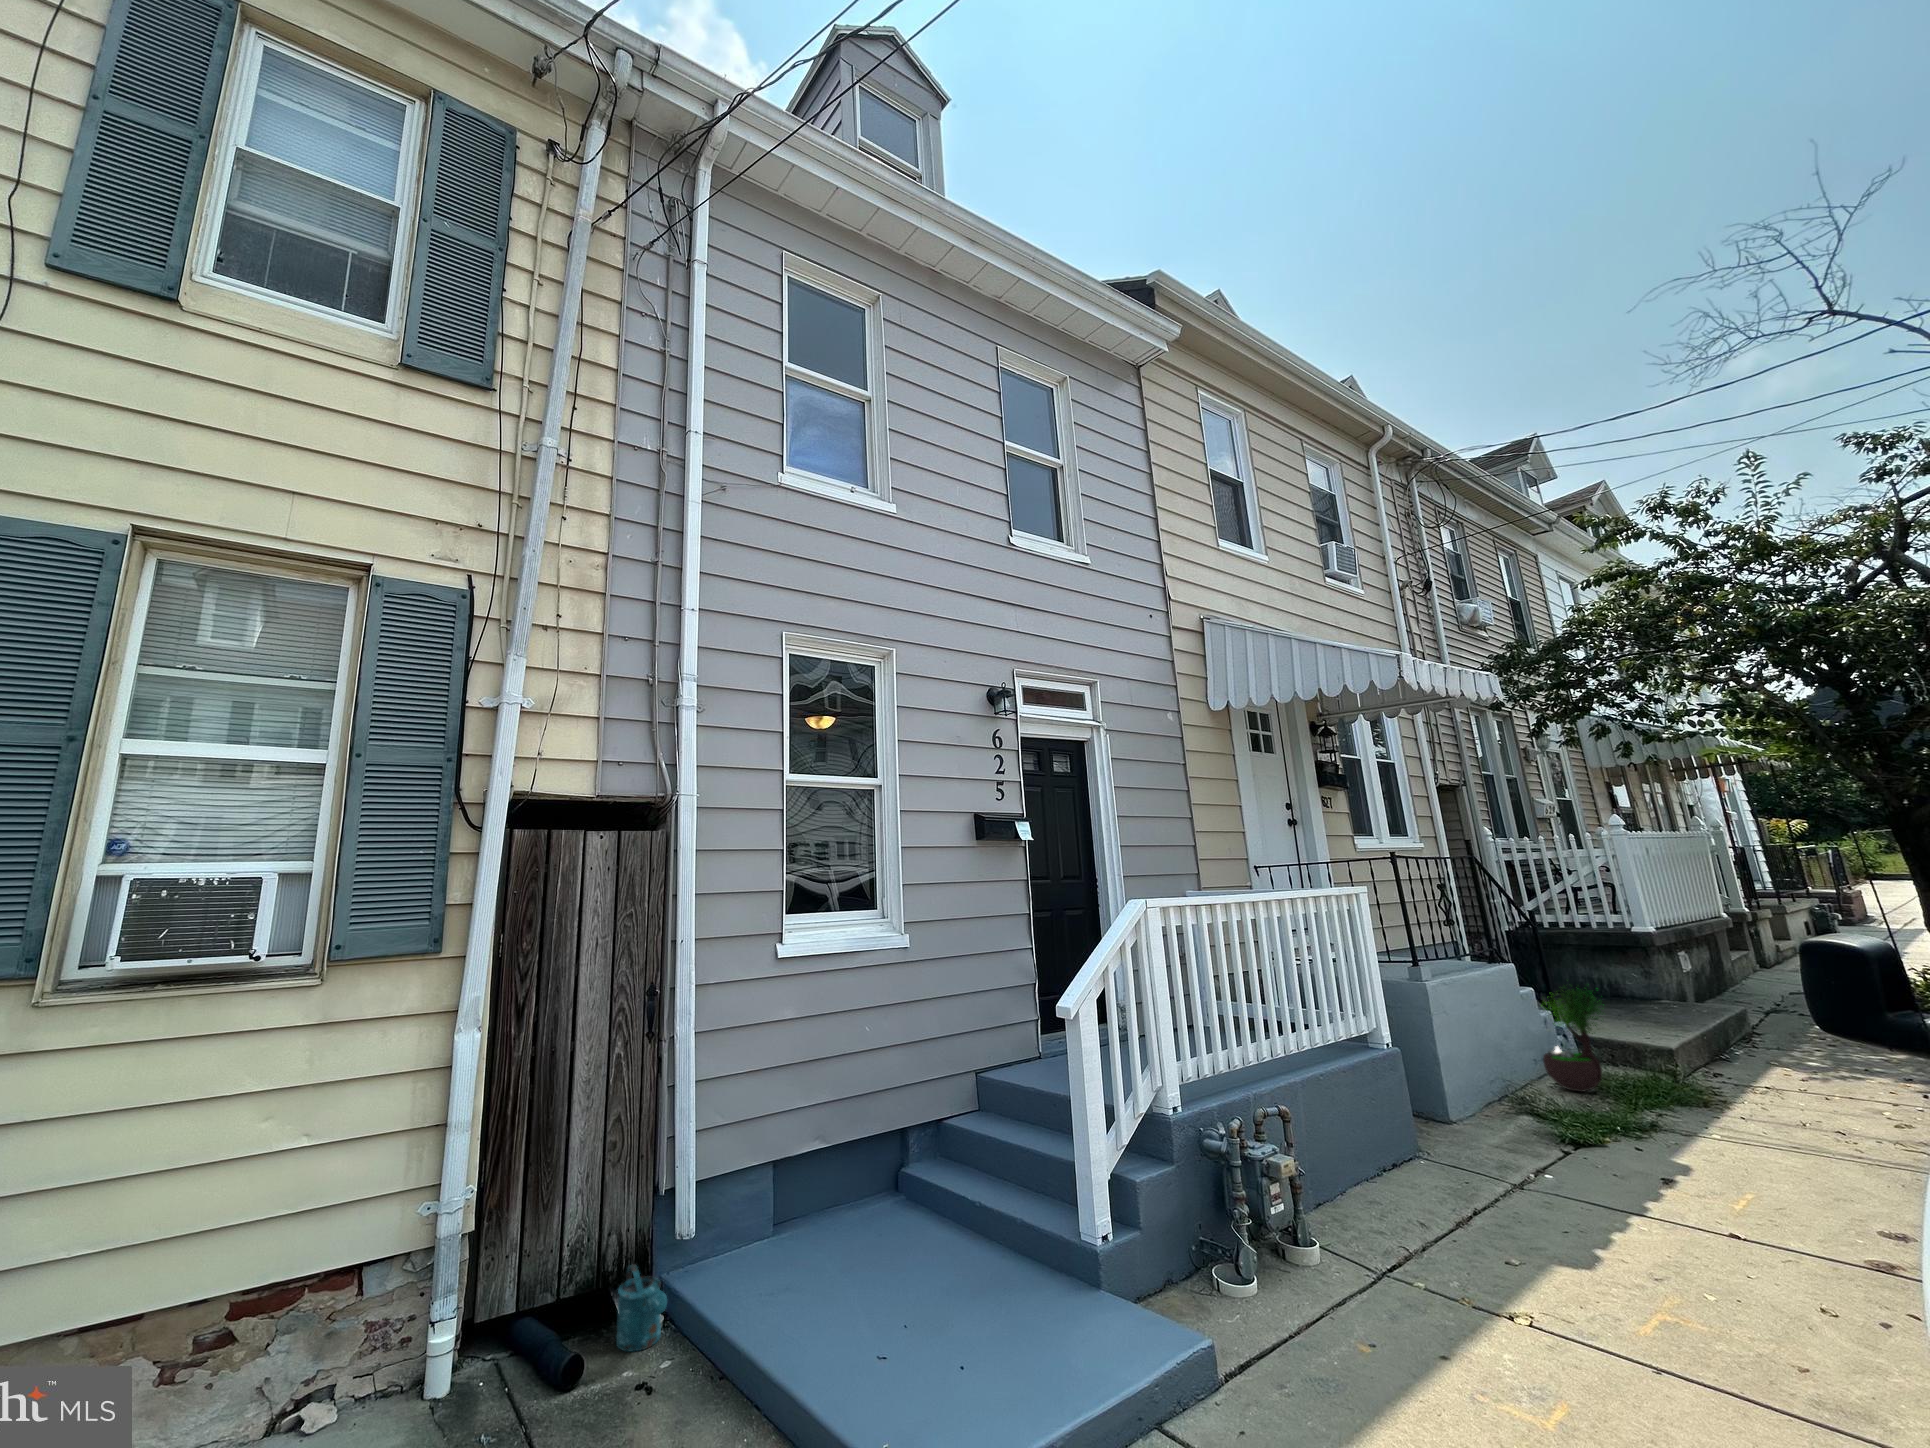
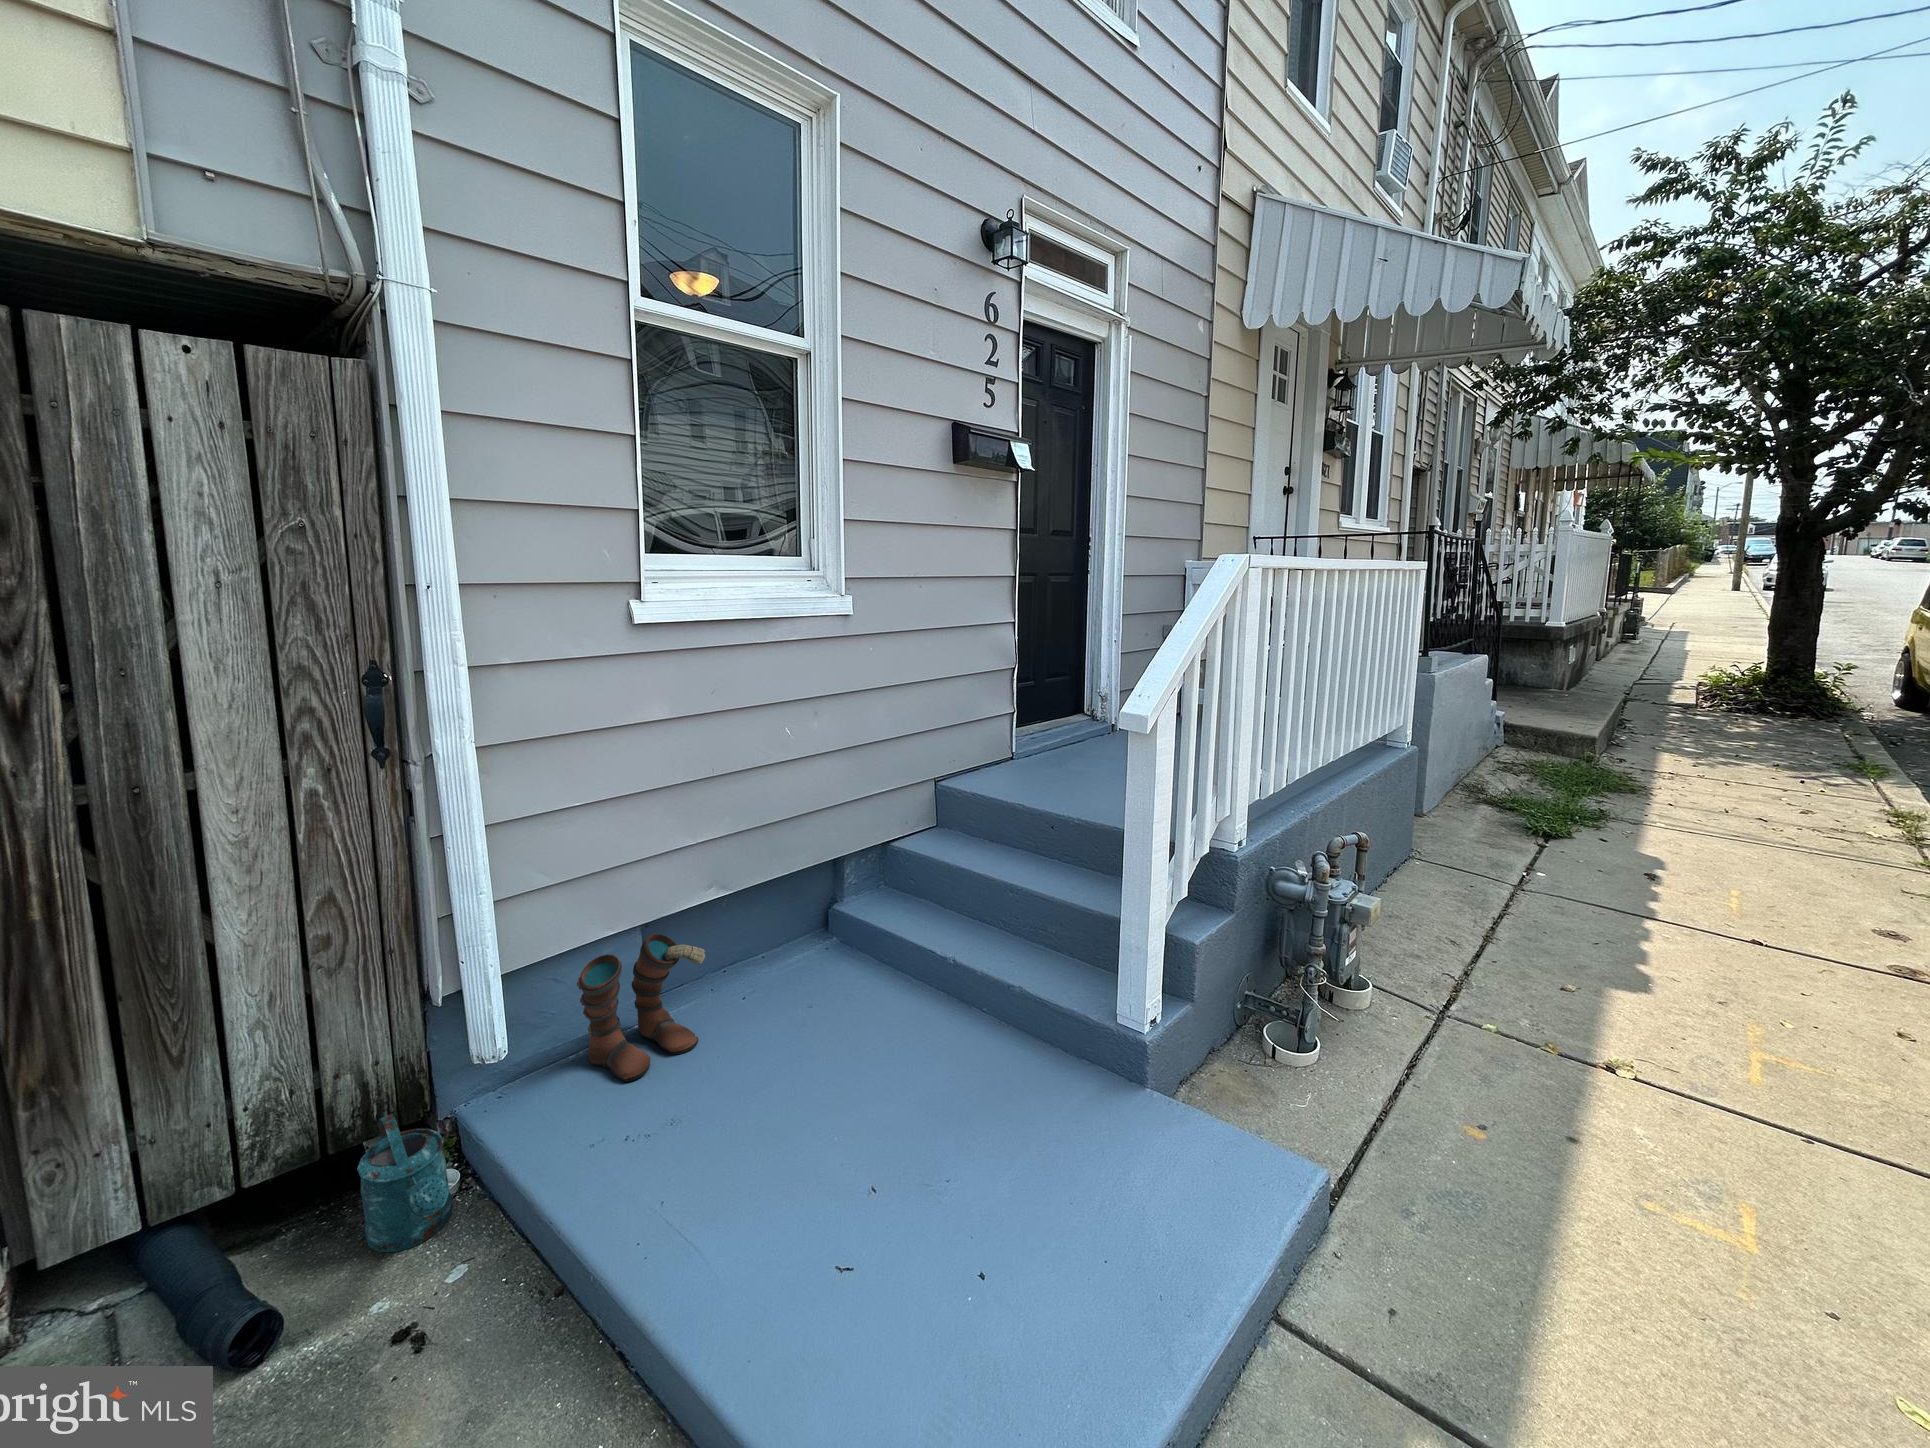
potted tree: present [1541,987,1603,1091] -> none [1490,672,1573,779]
boots: none [735,1166,813,1266] -> present [577,934,707,1082]

